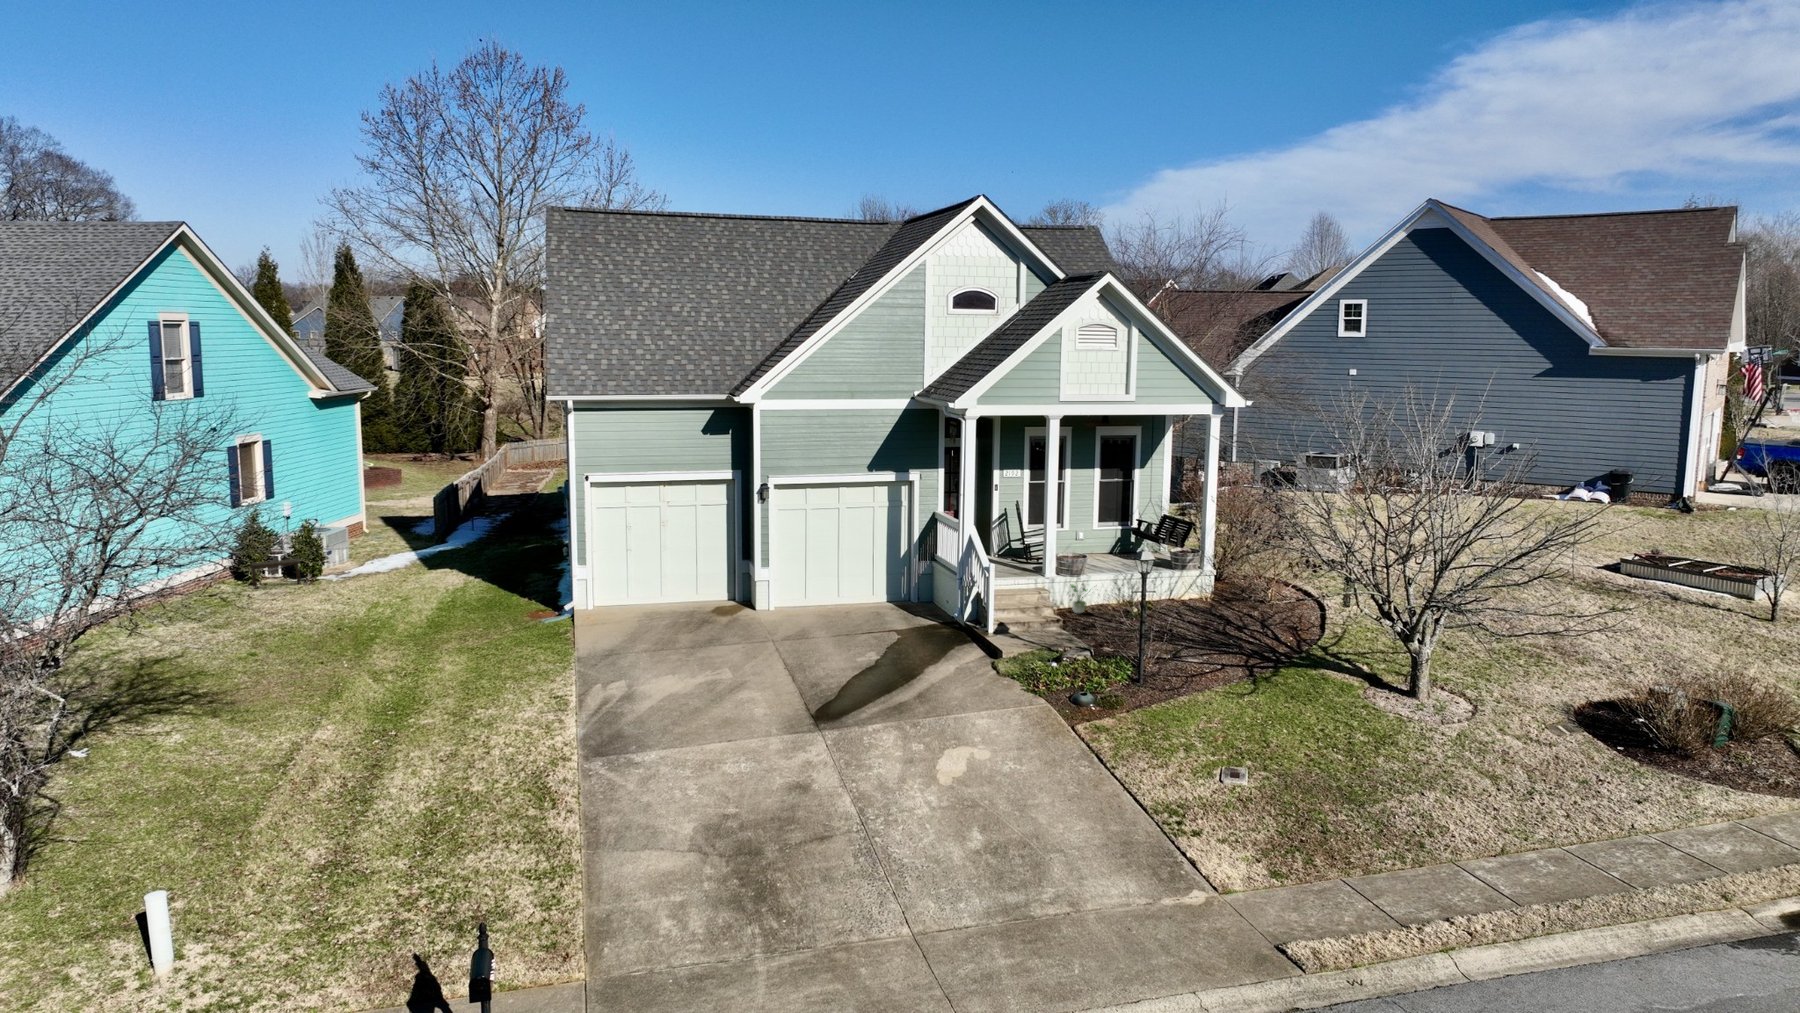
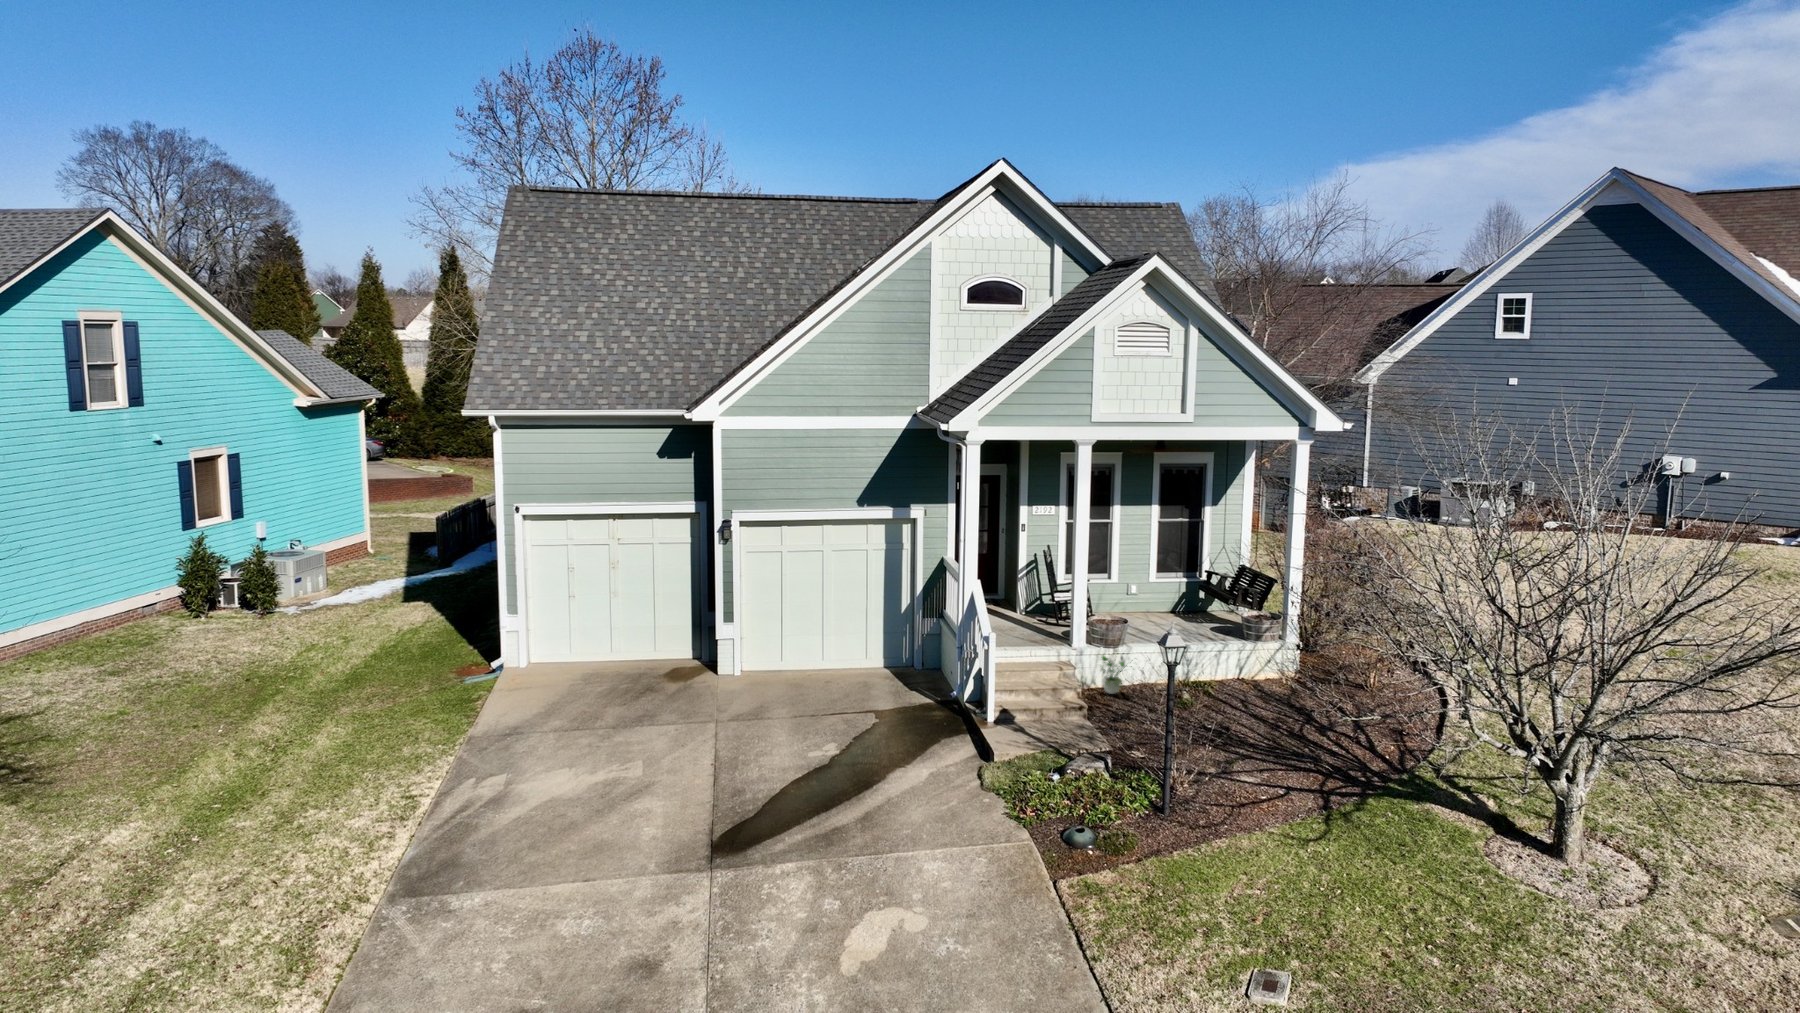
bench: present [251,558,301,589] -> none [191,587,250,621]

